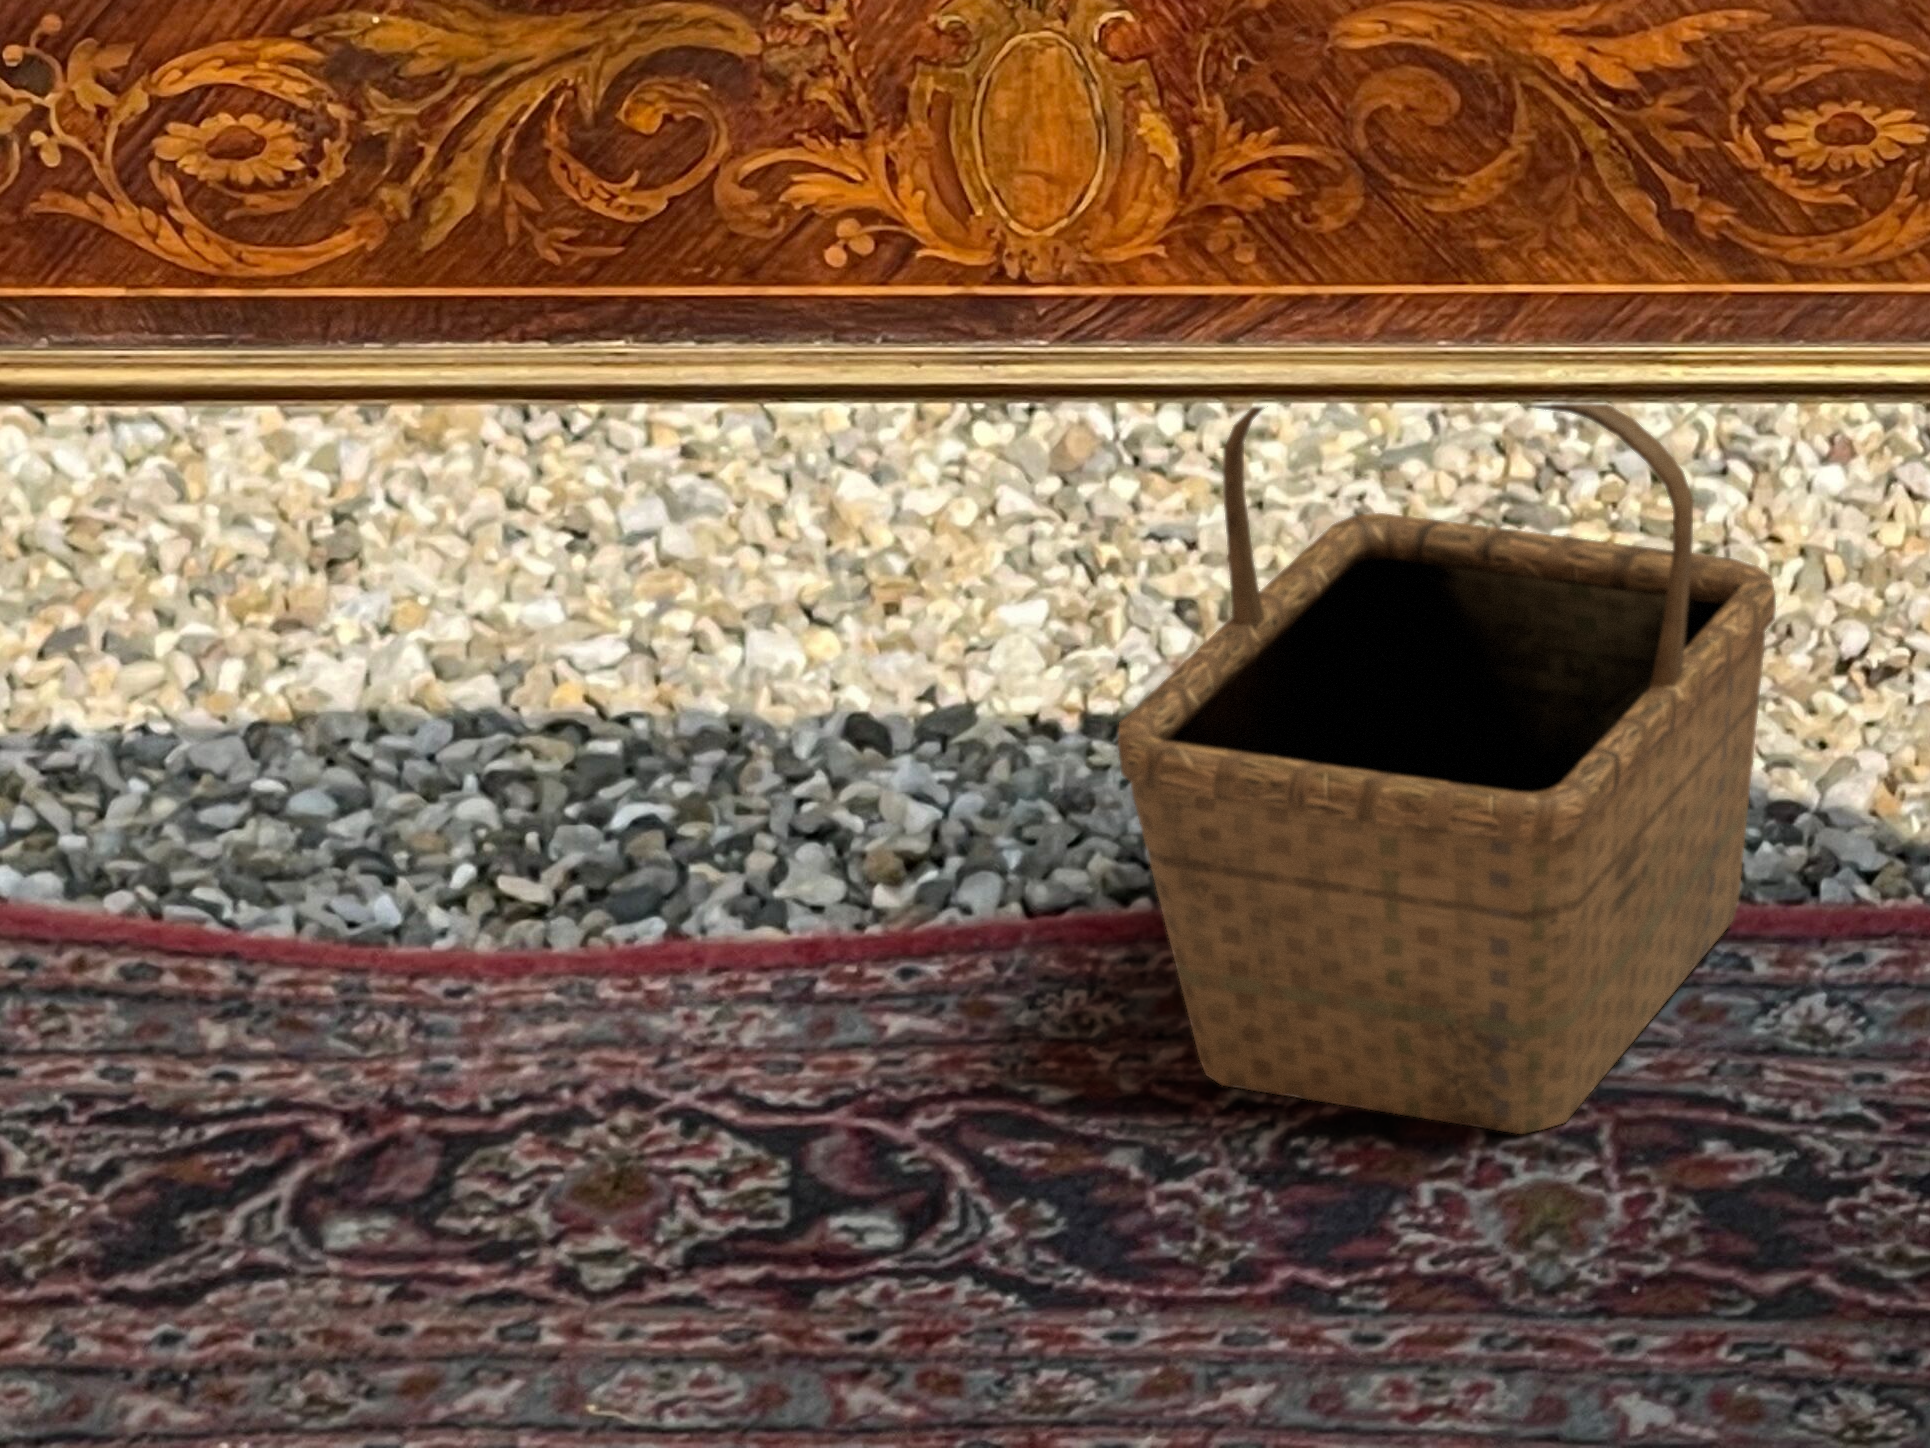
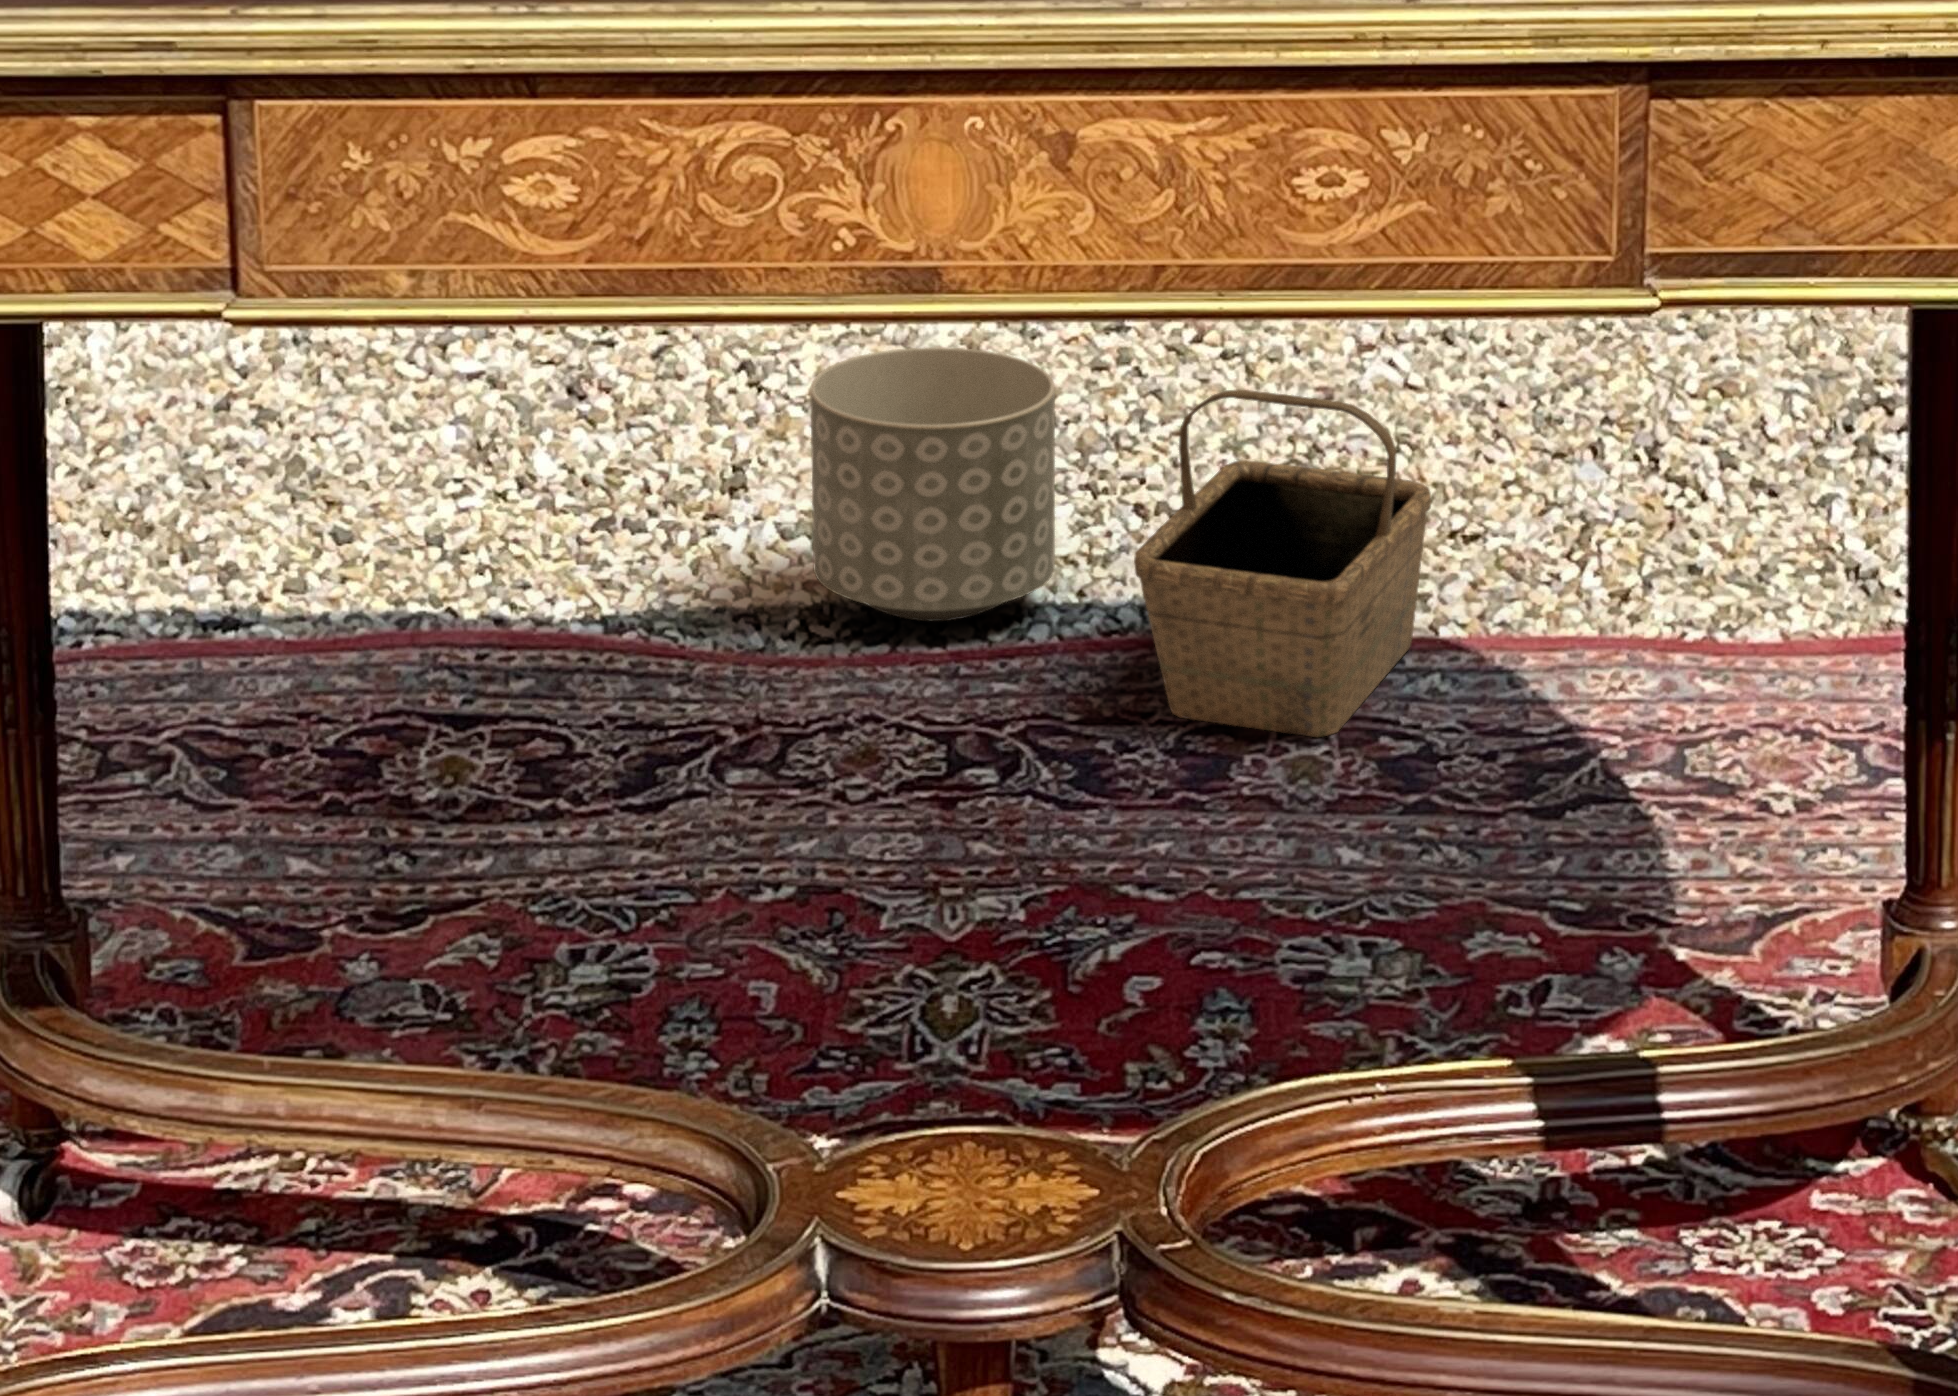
planter: none [446,269,975,857] -> present [810,347,1055,621]

